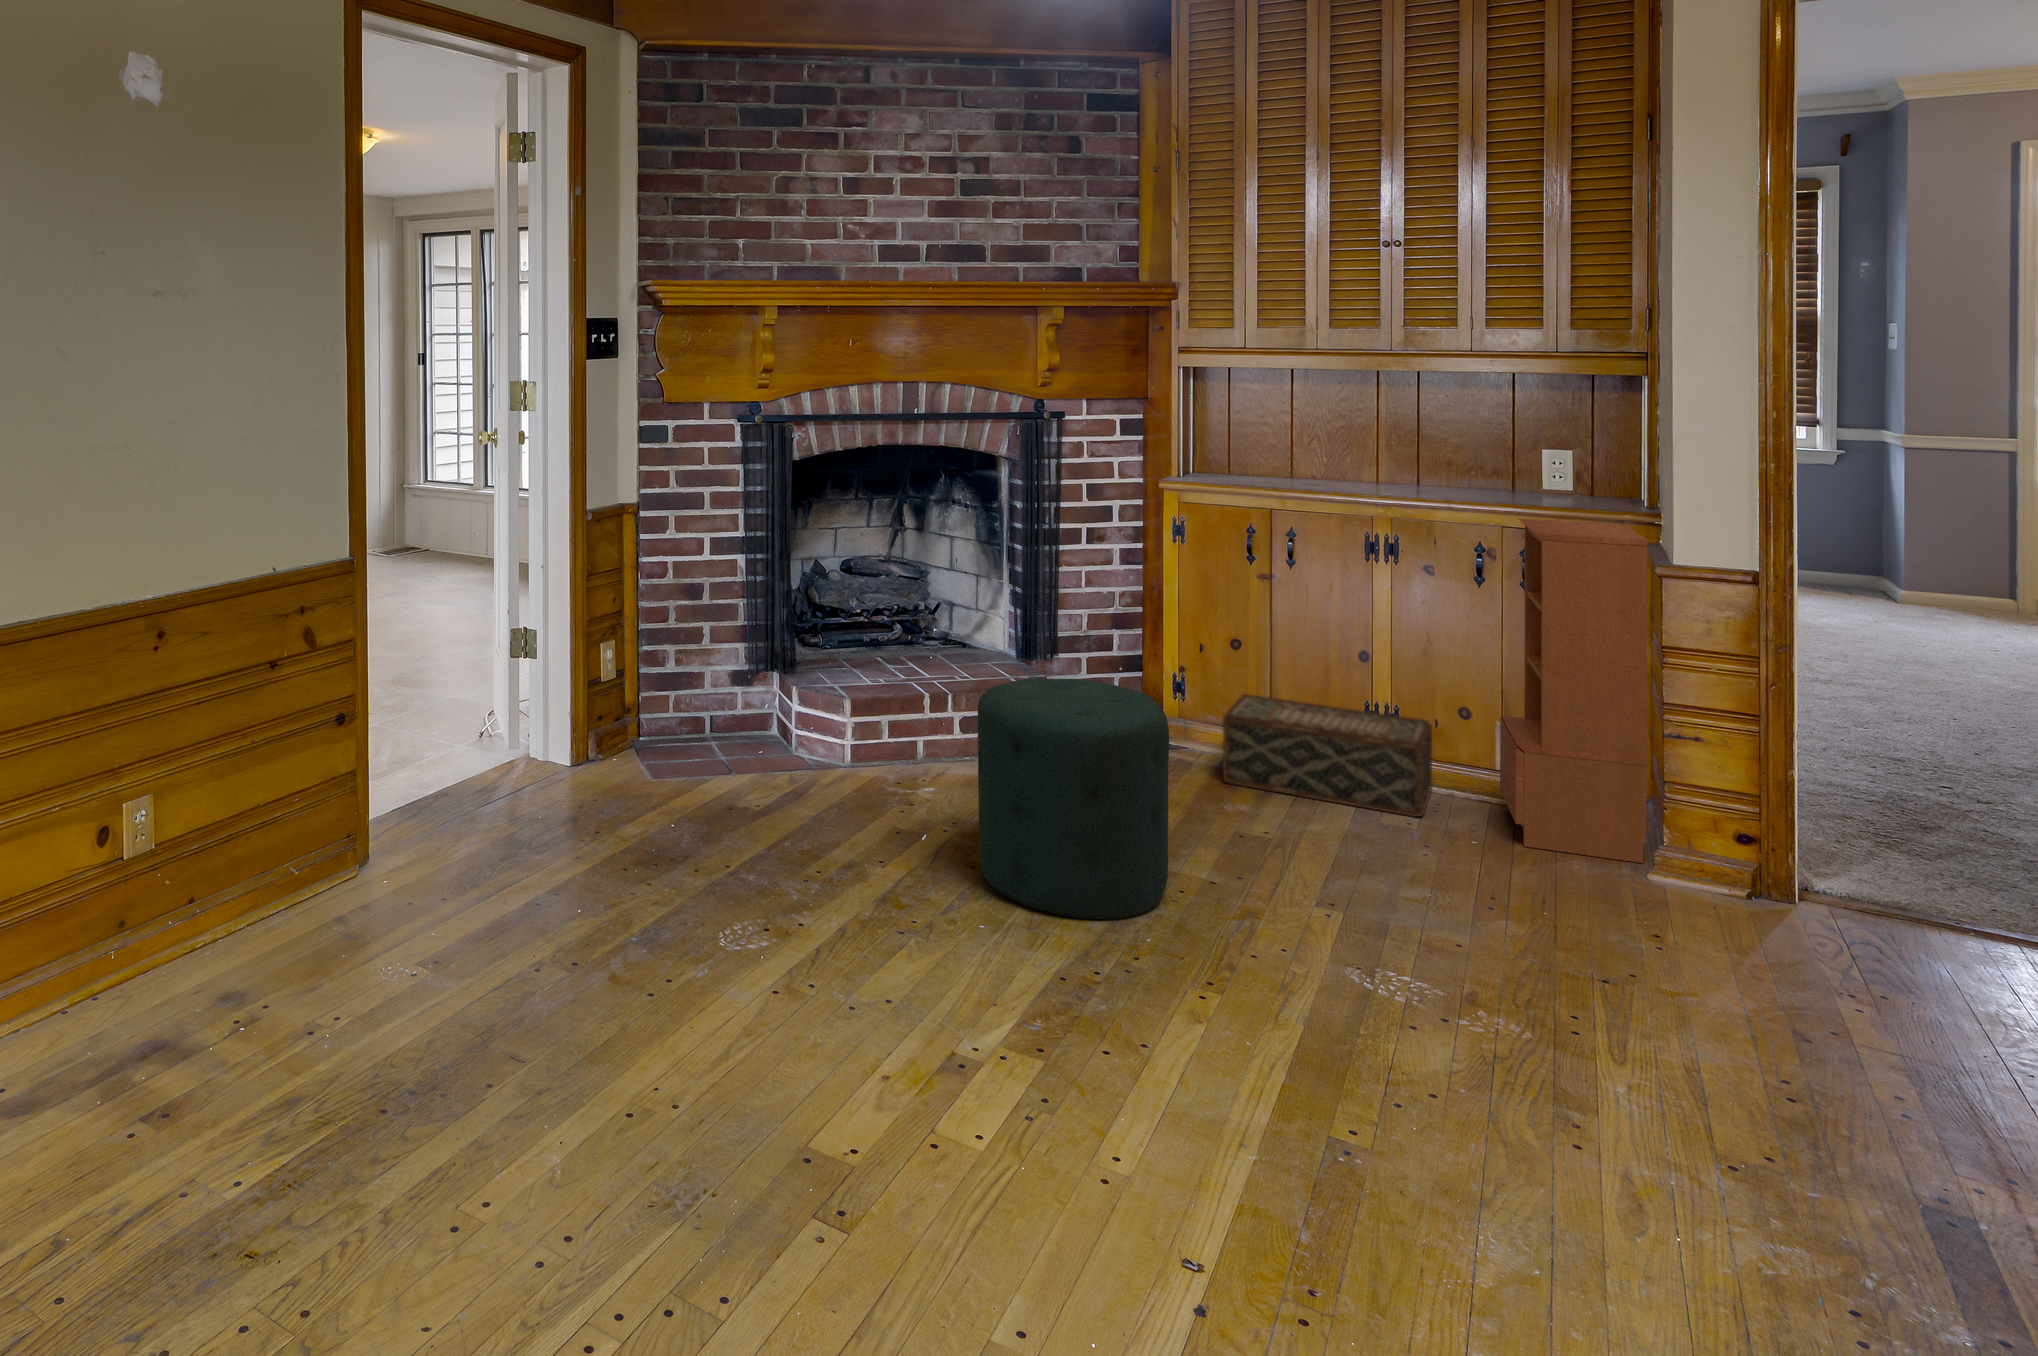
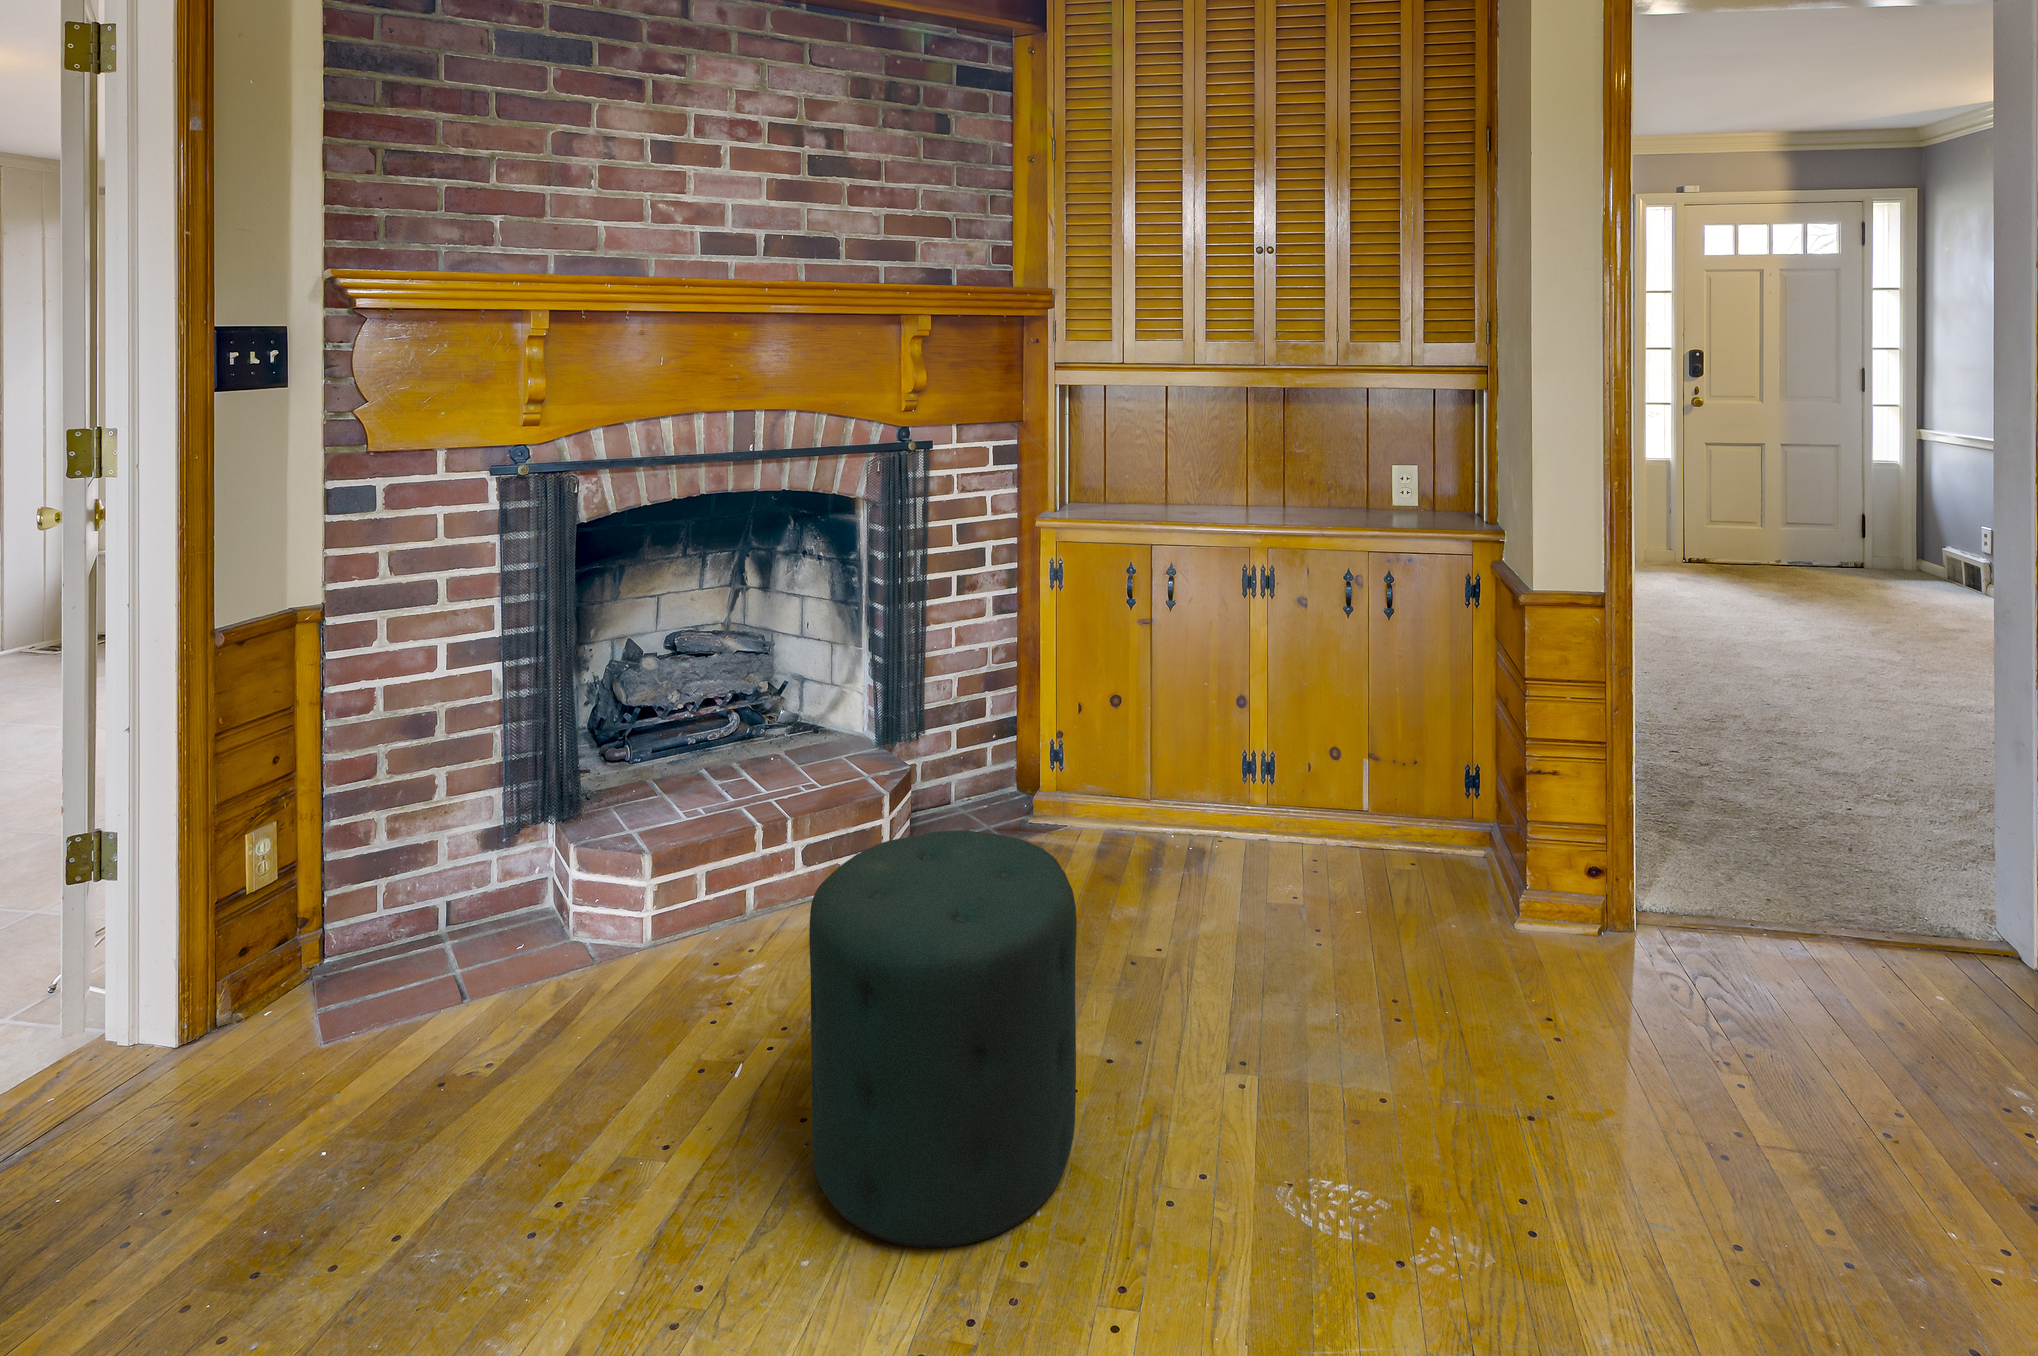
bookcase: present [1500,519,1648,863] -> none [1382,545,1535,922]
woven basket: present [1223,694,1432,817] -> none [1111,759,1319,896]

